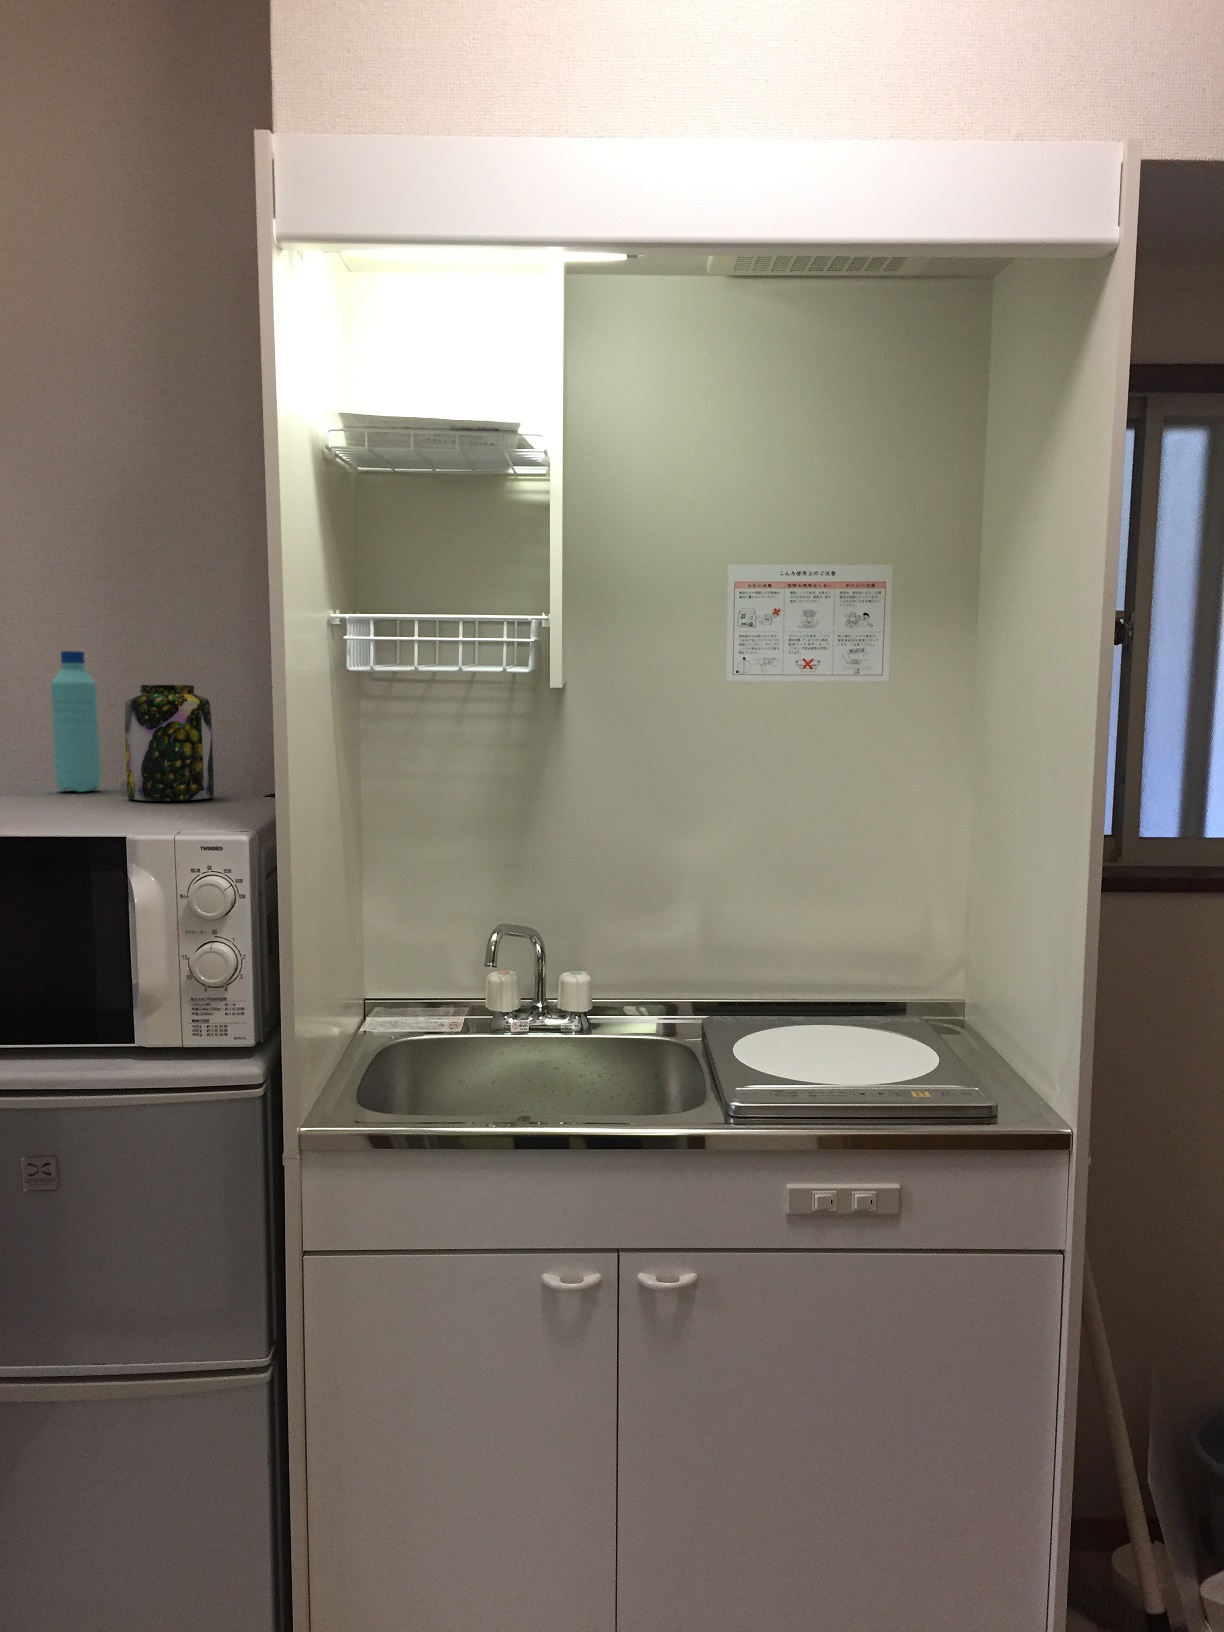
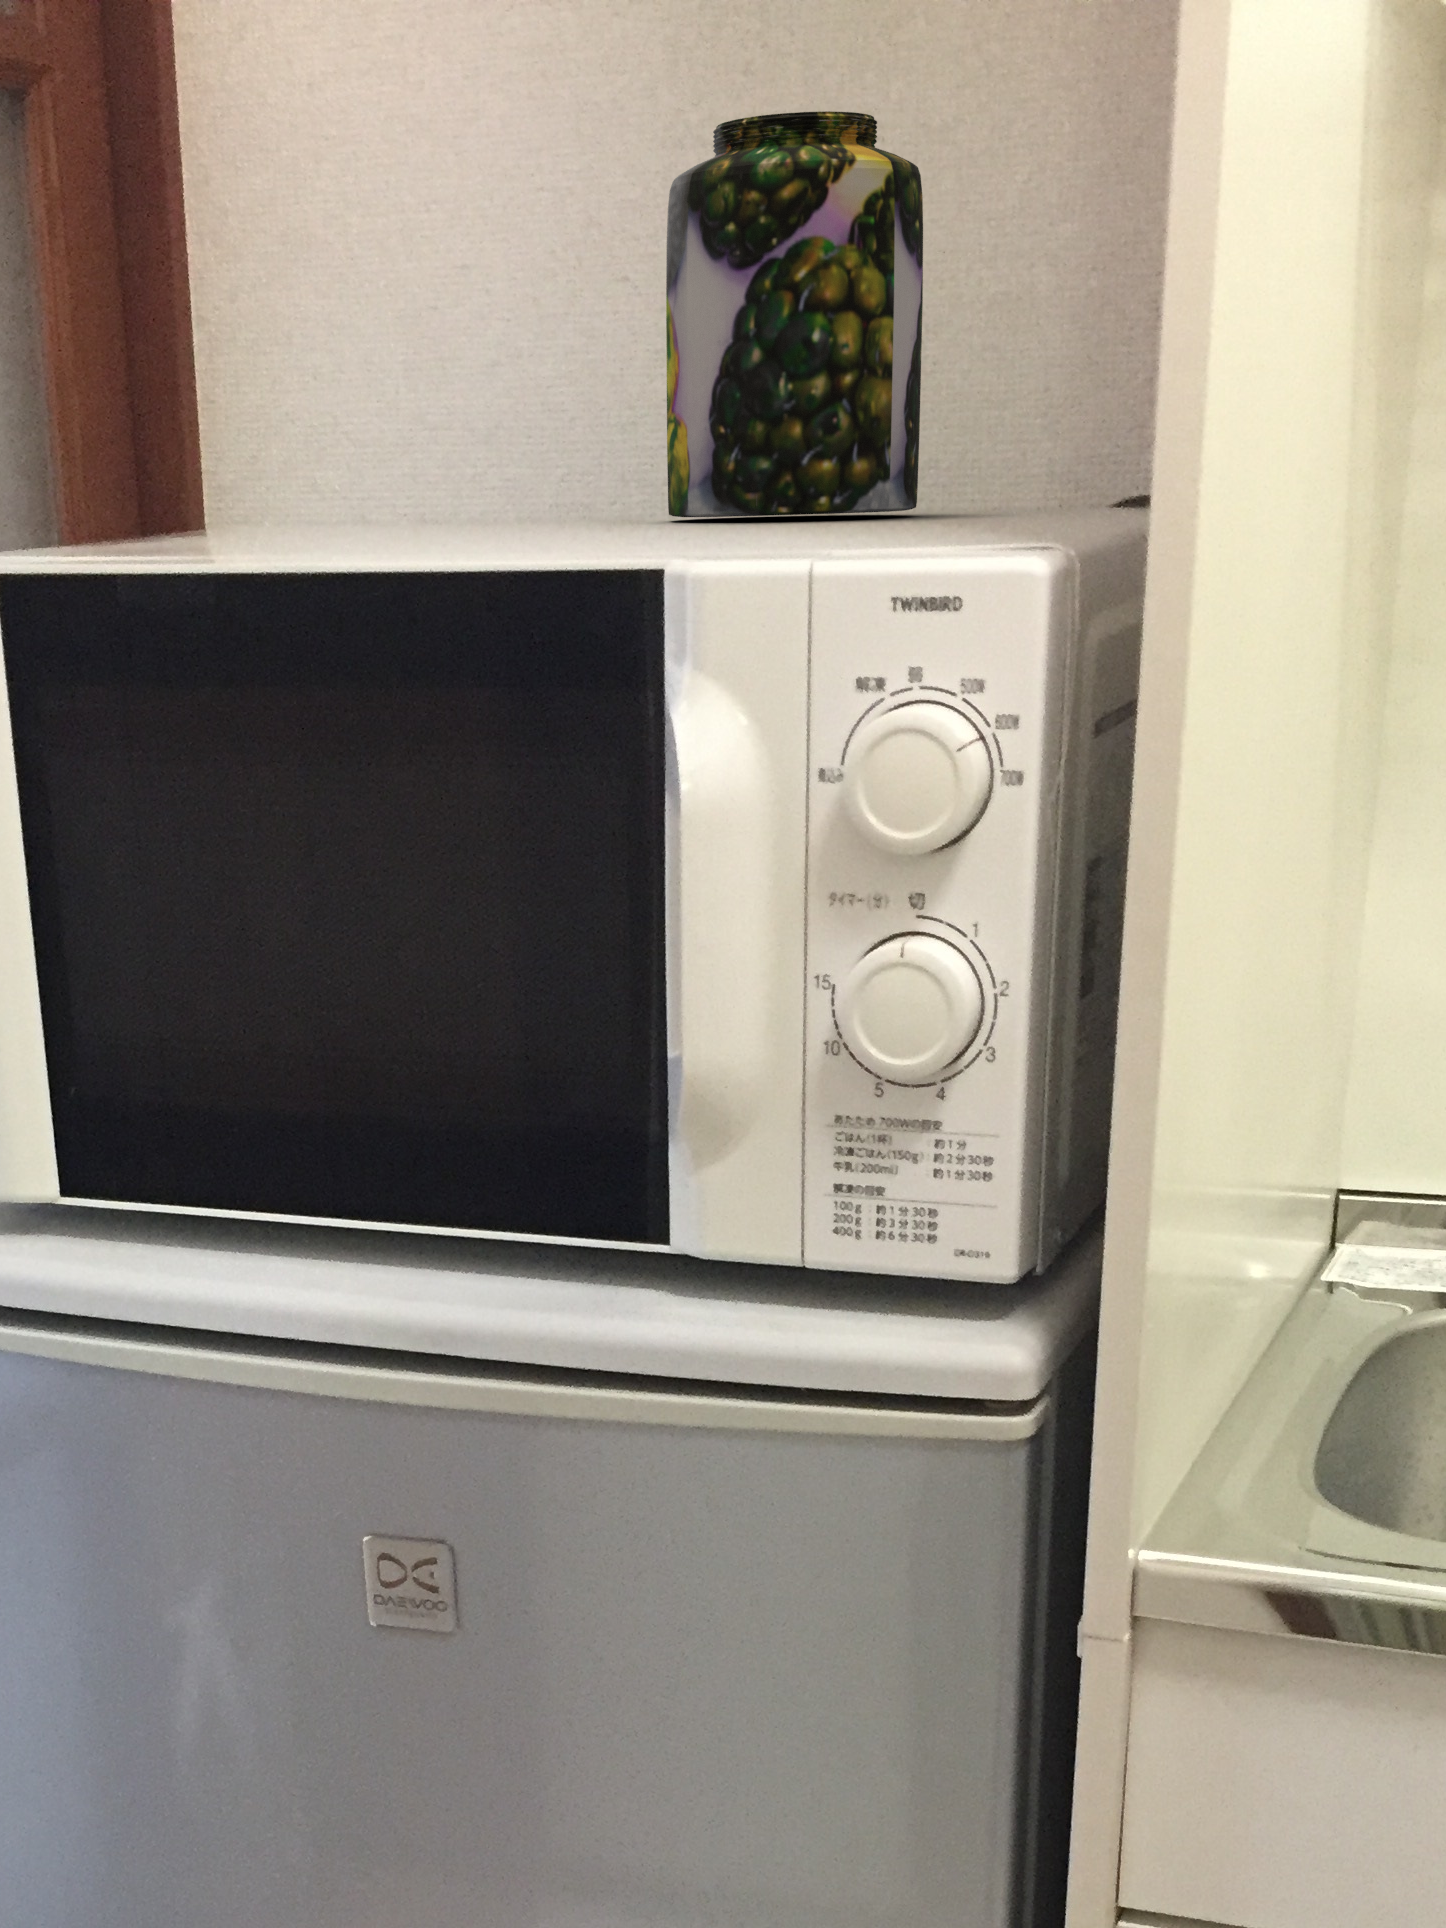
water bottle: present [51,651,101,792] -> none [467,51,597,515]

